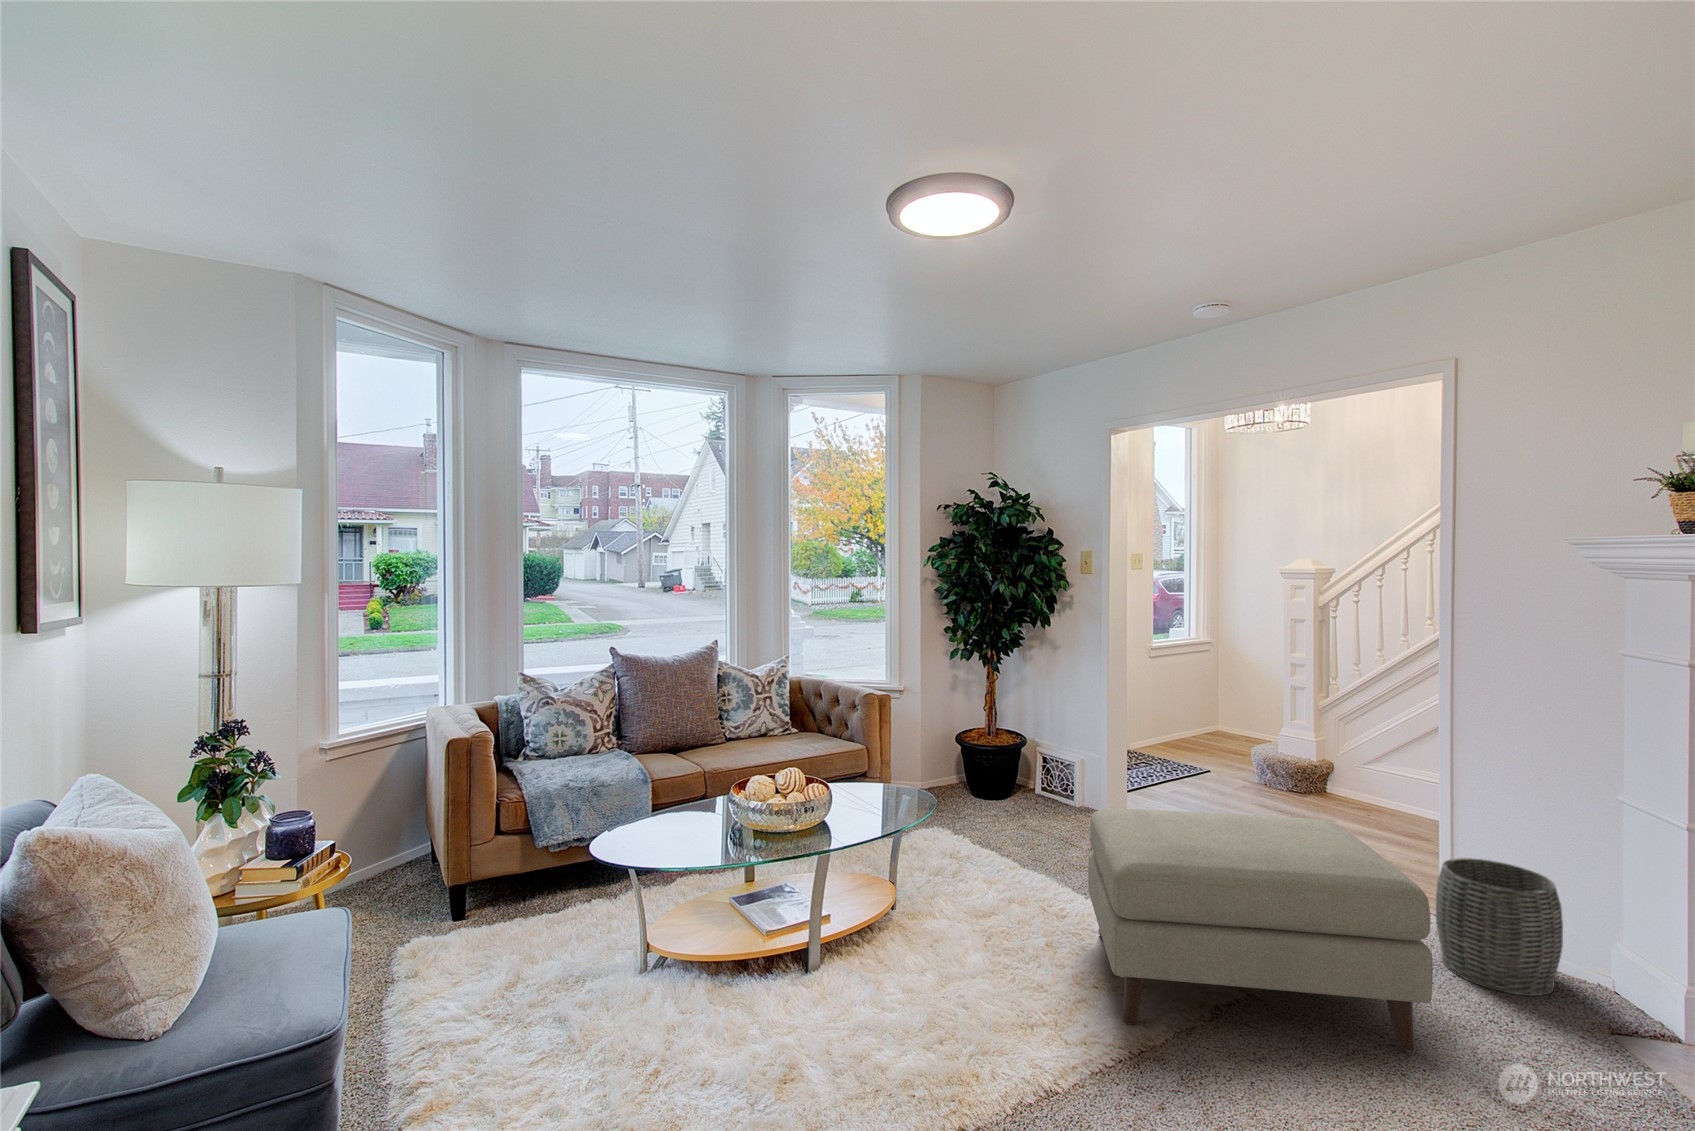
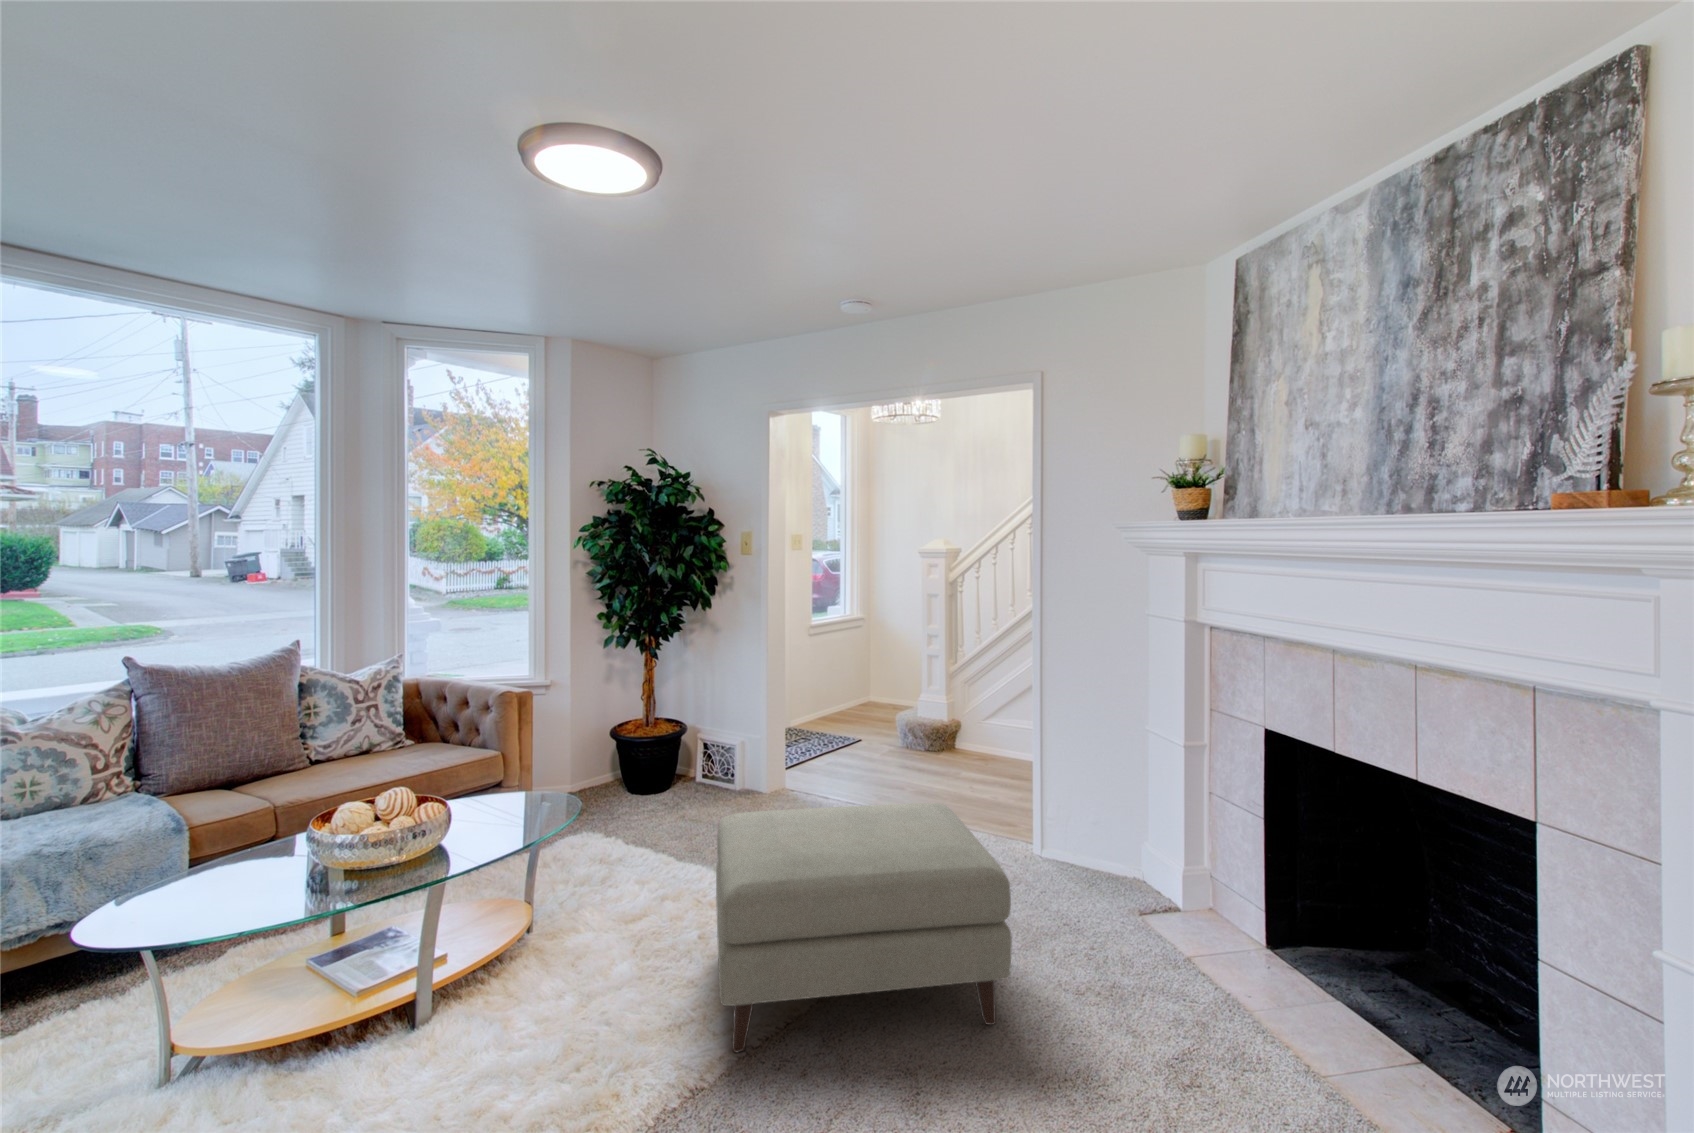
woven basket: present [1436,858,1563,996] -> none [1023,820,1114,941]

